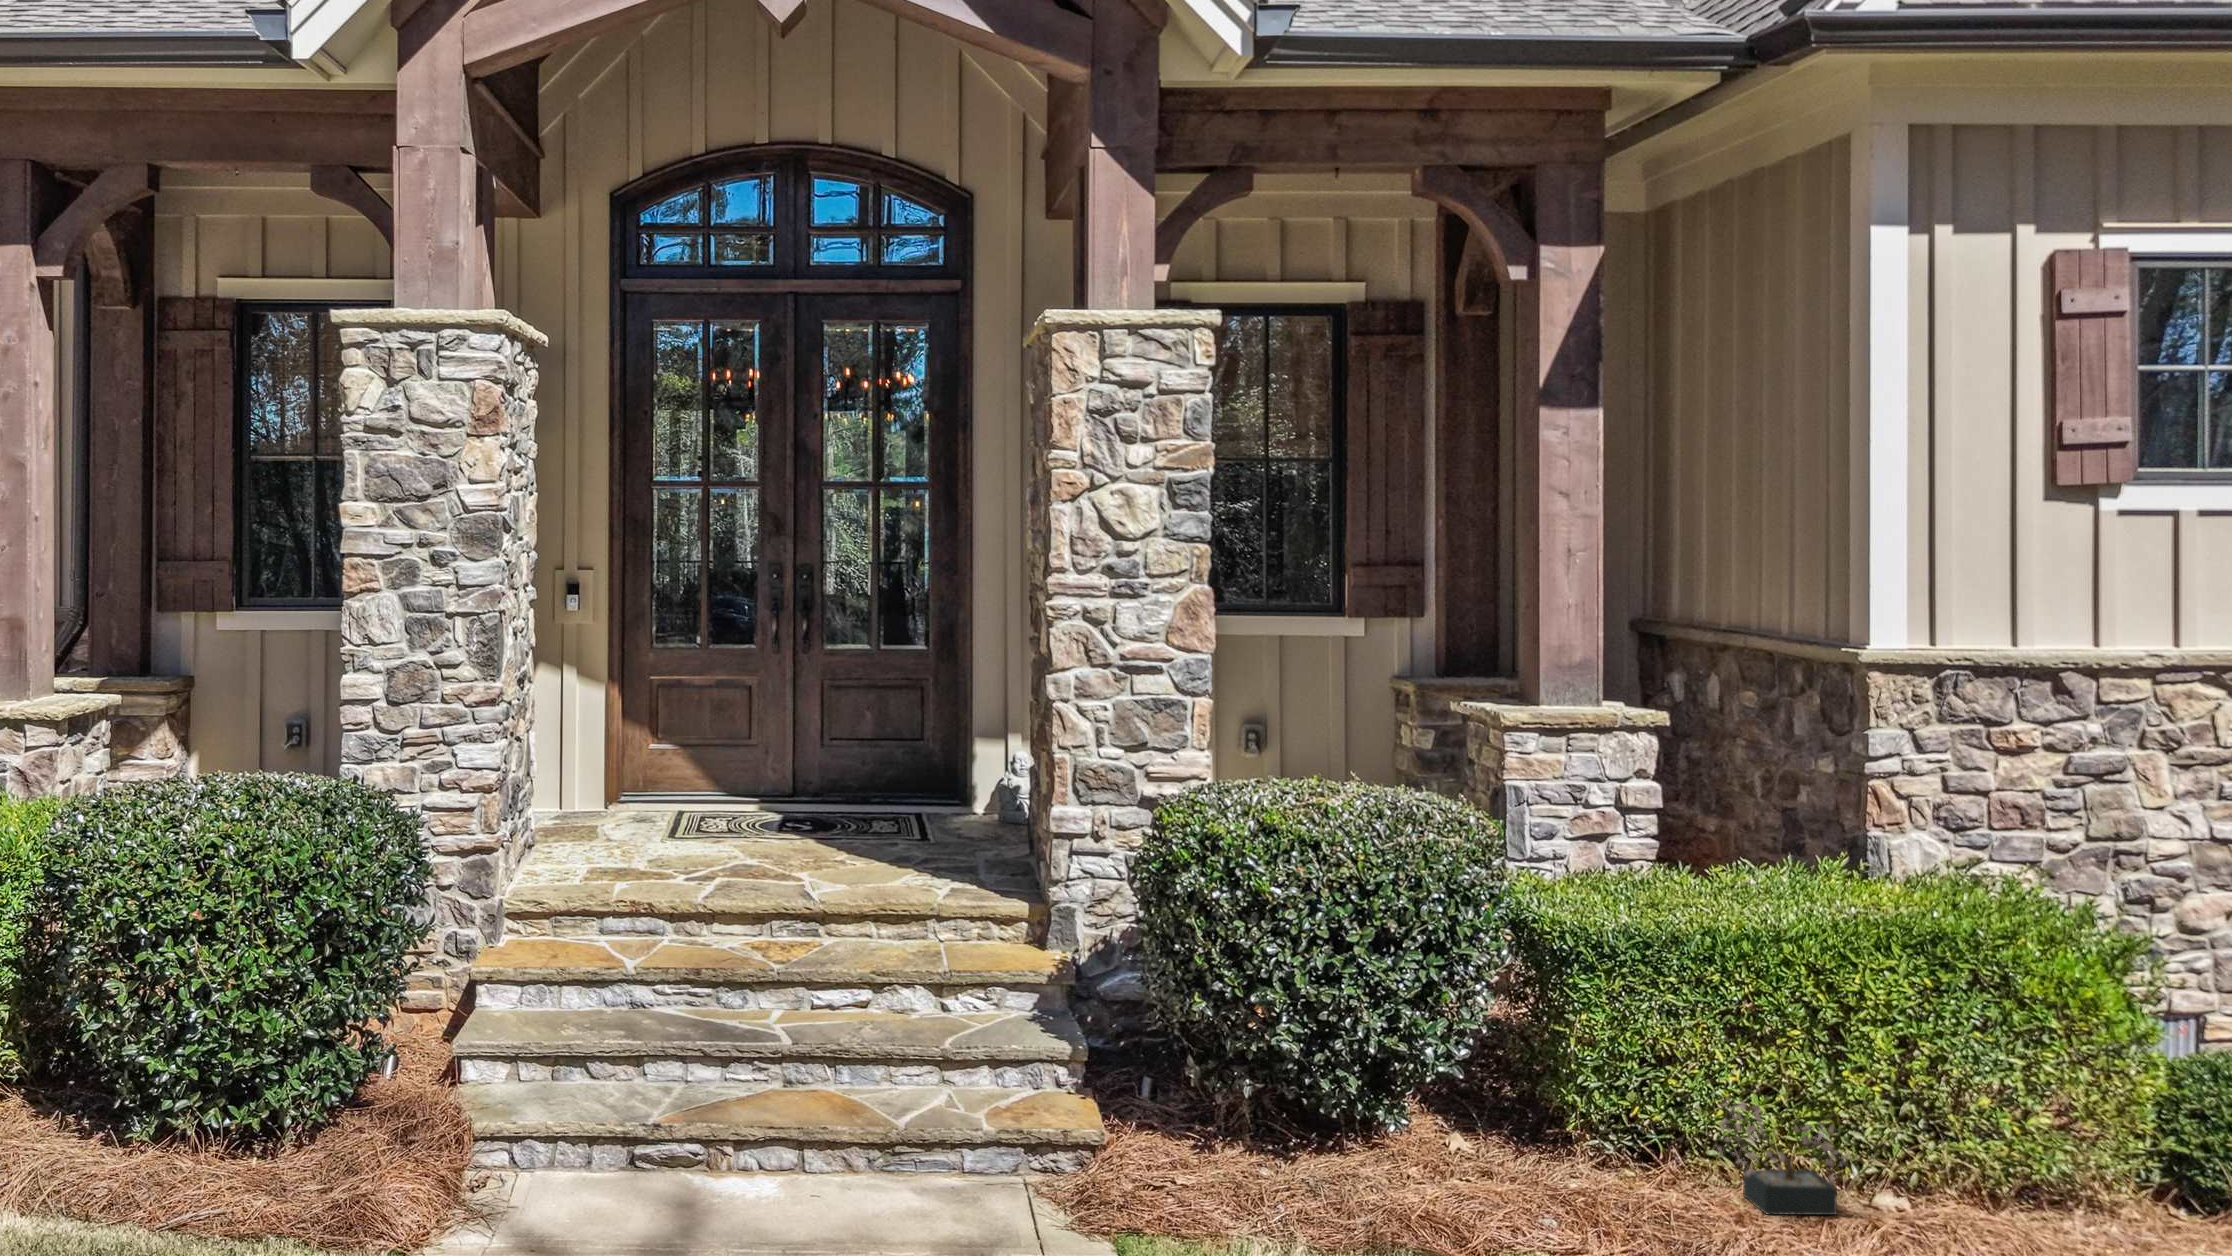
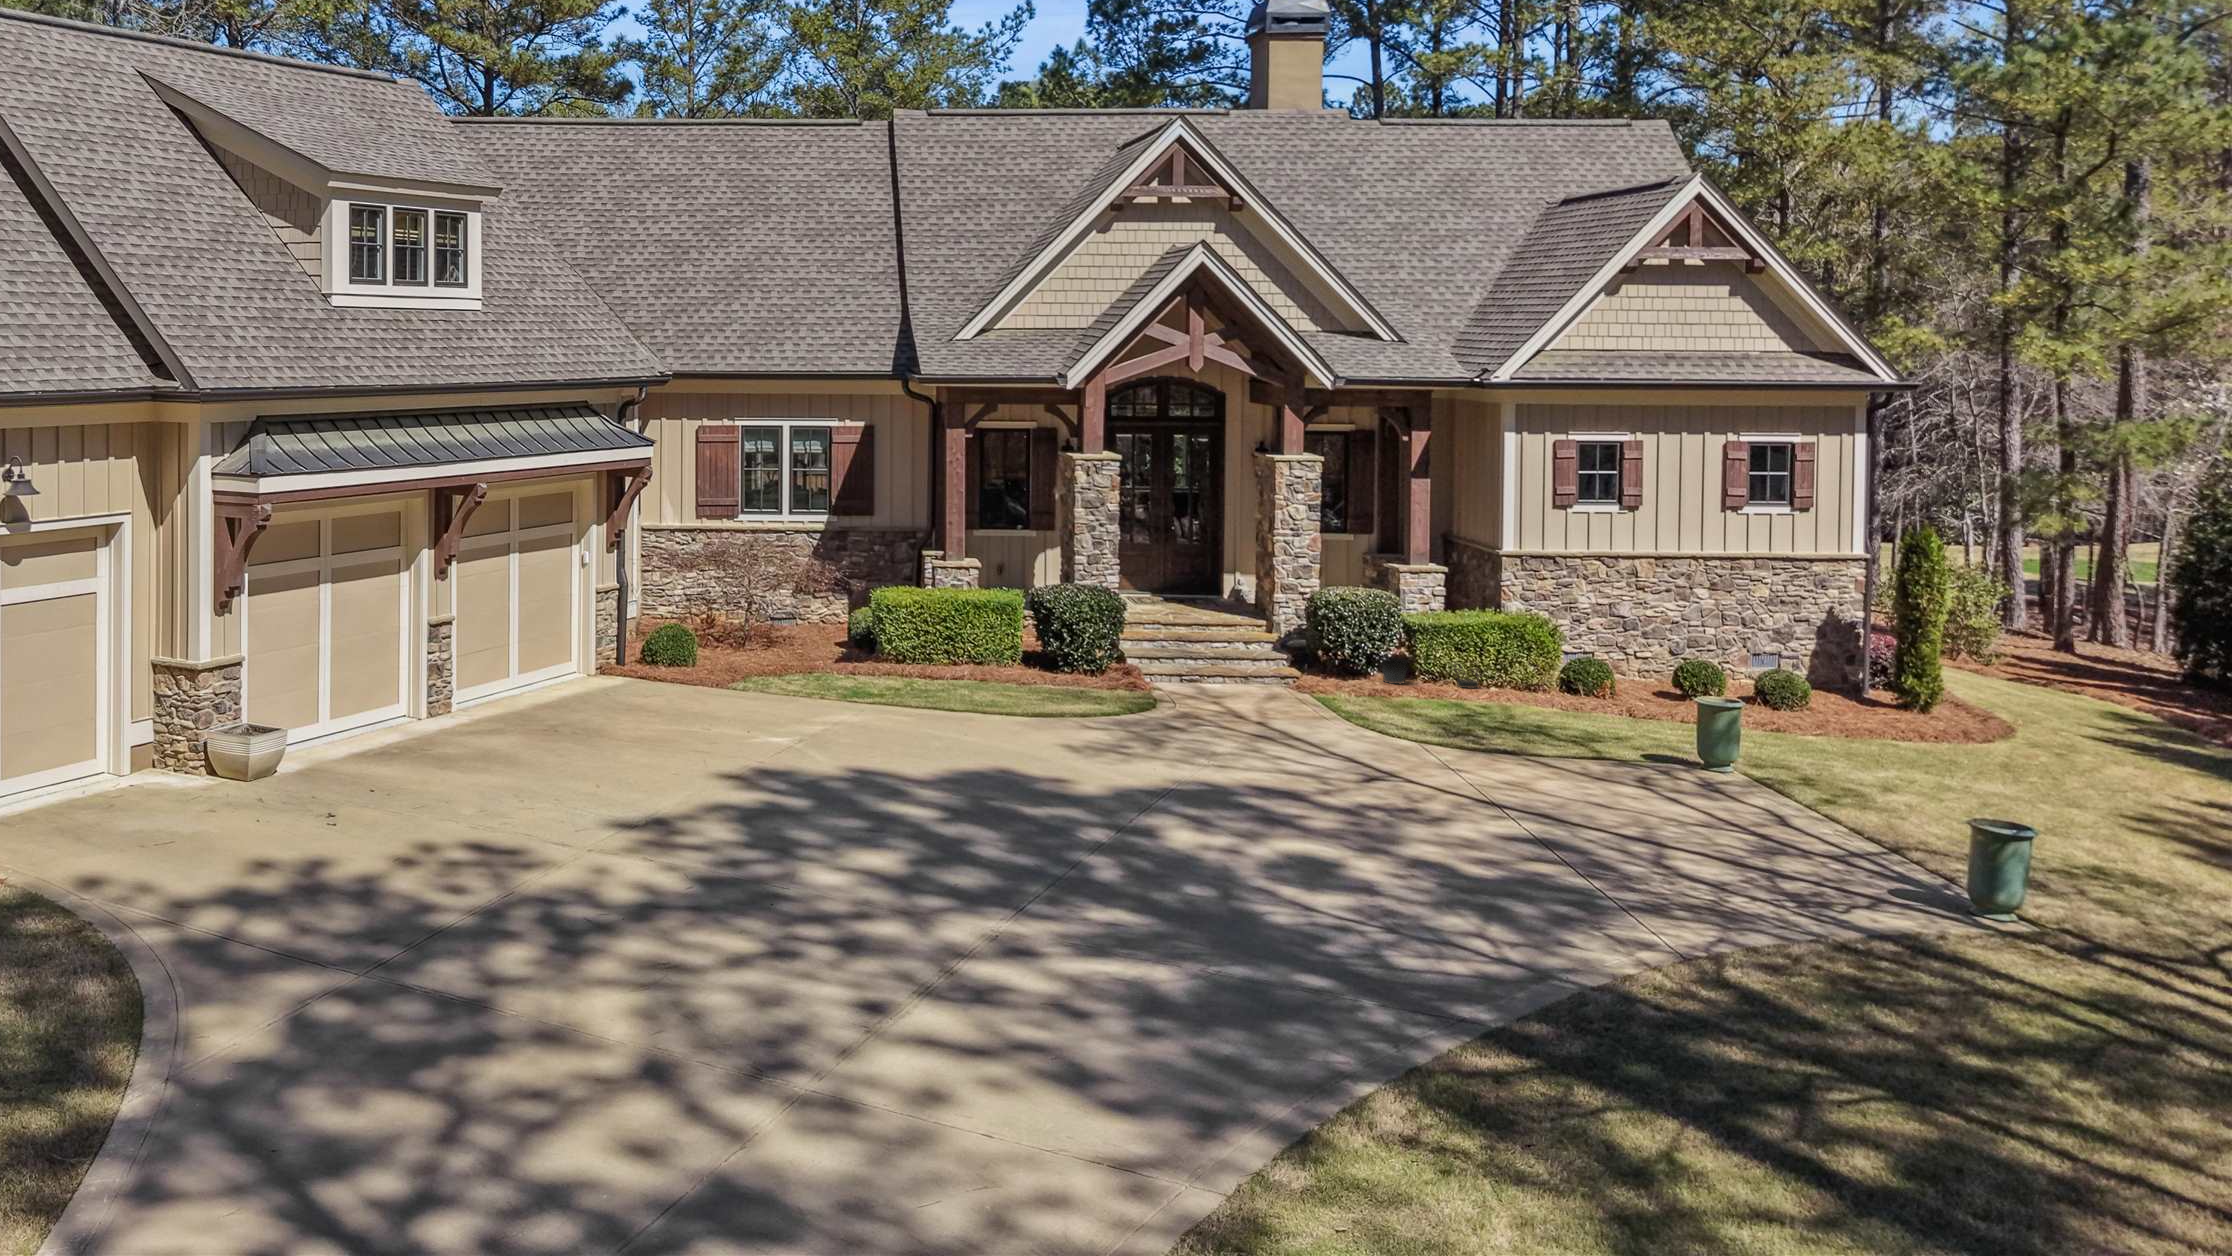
bucket: none [1426,1072,1548,1195] -> present [1381,658,1408,684]

